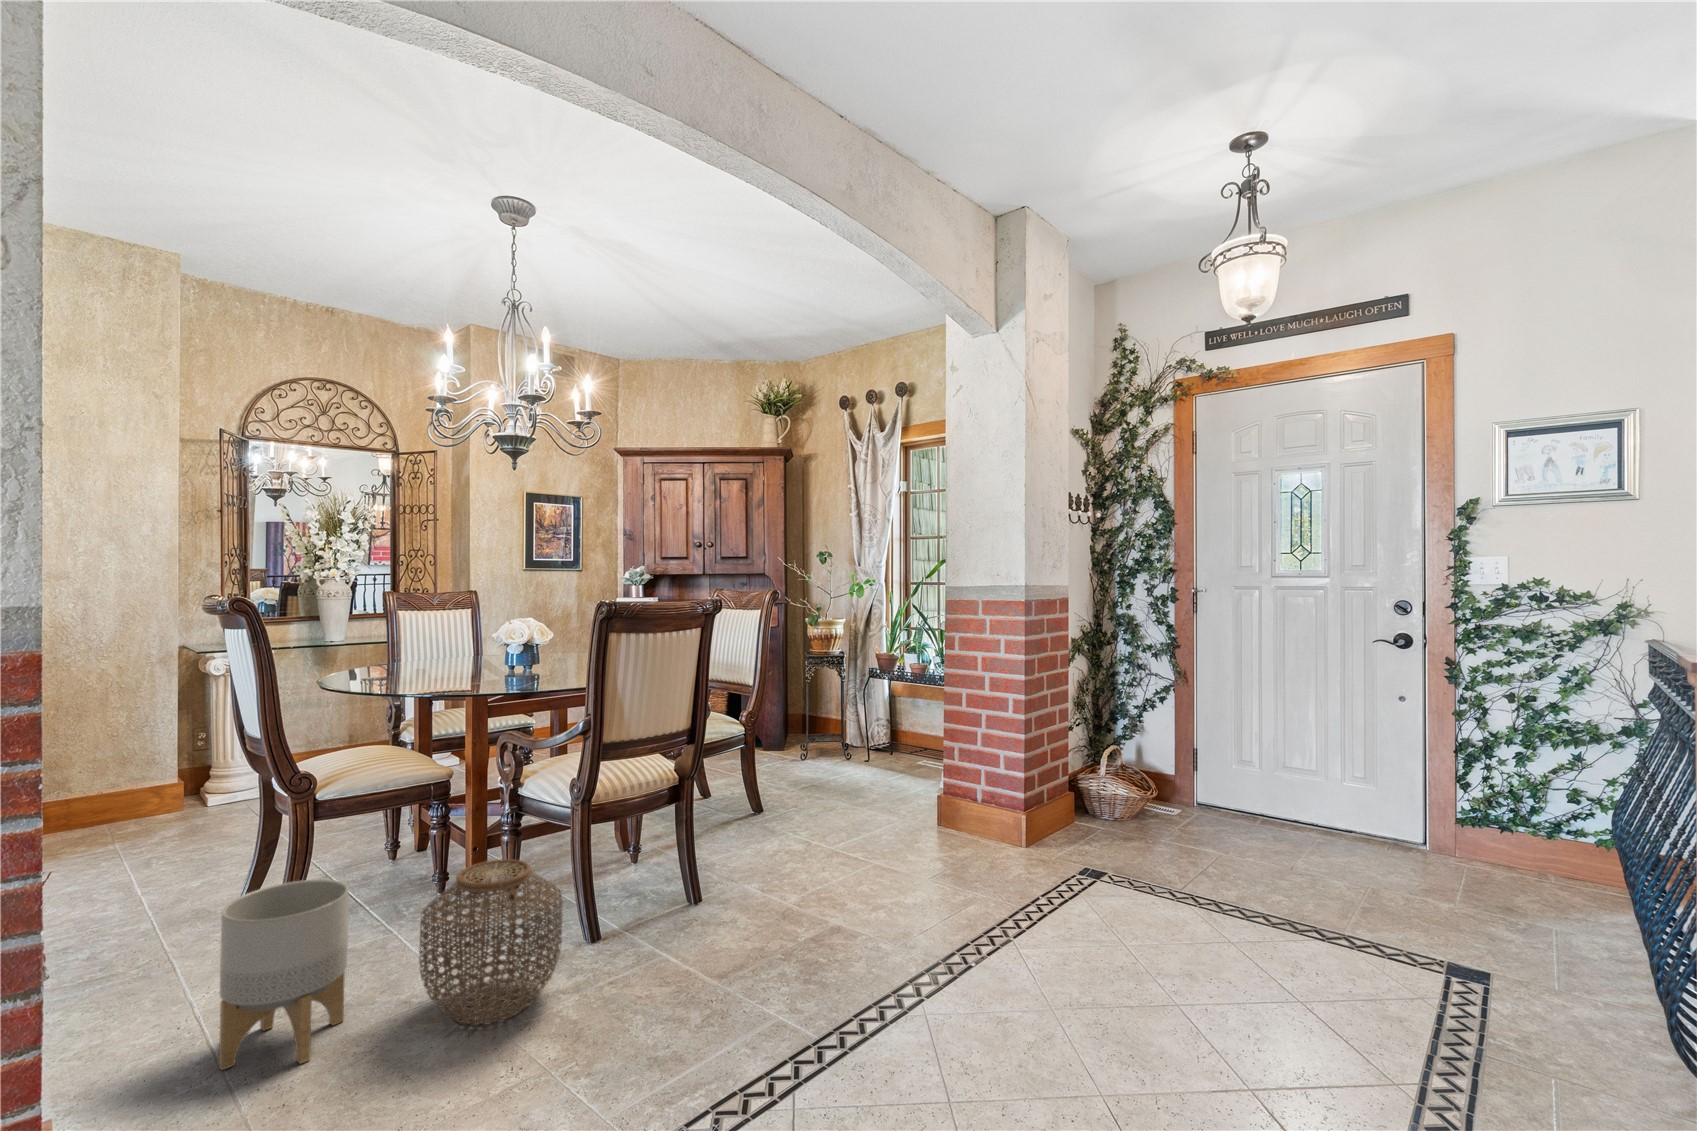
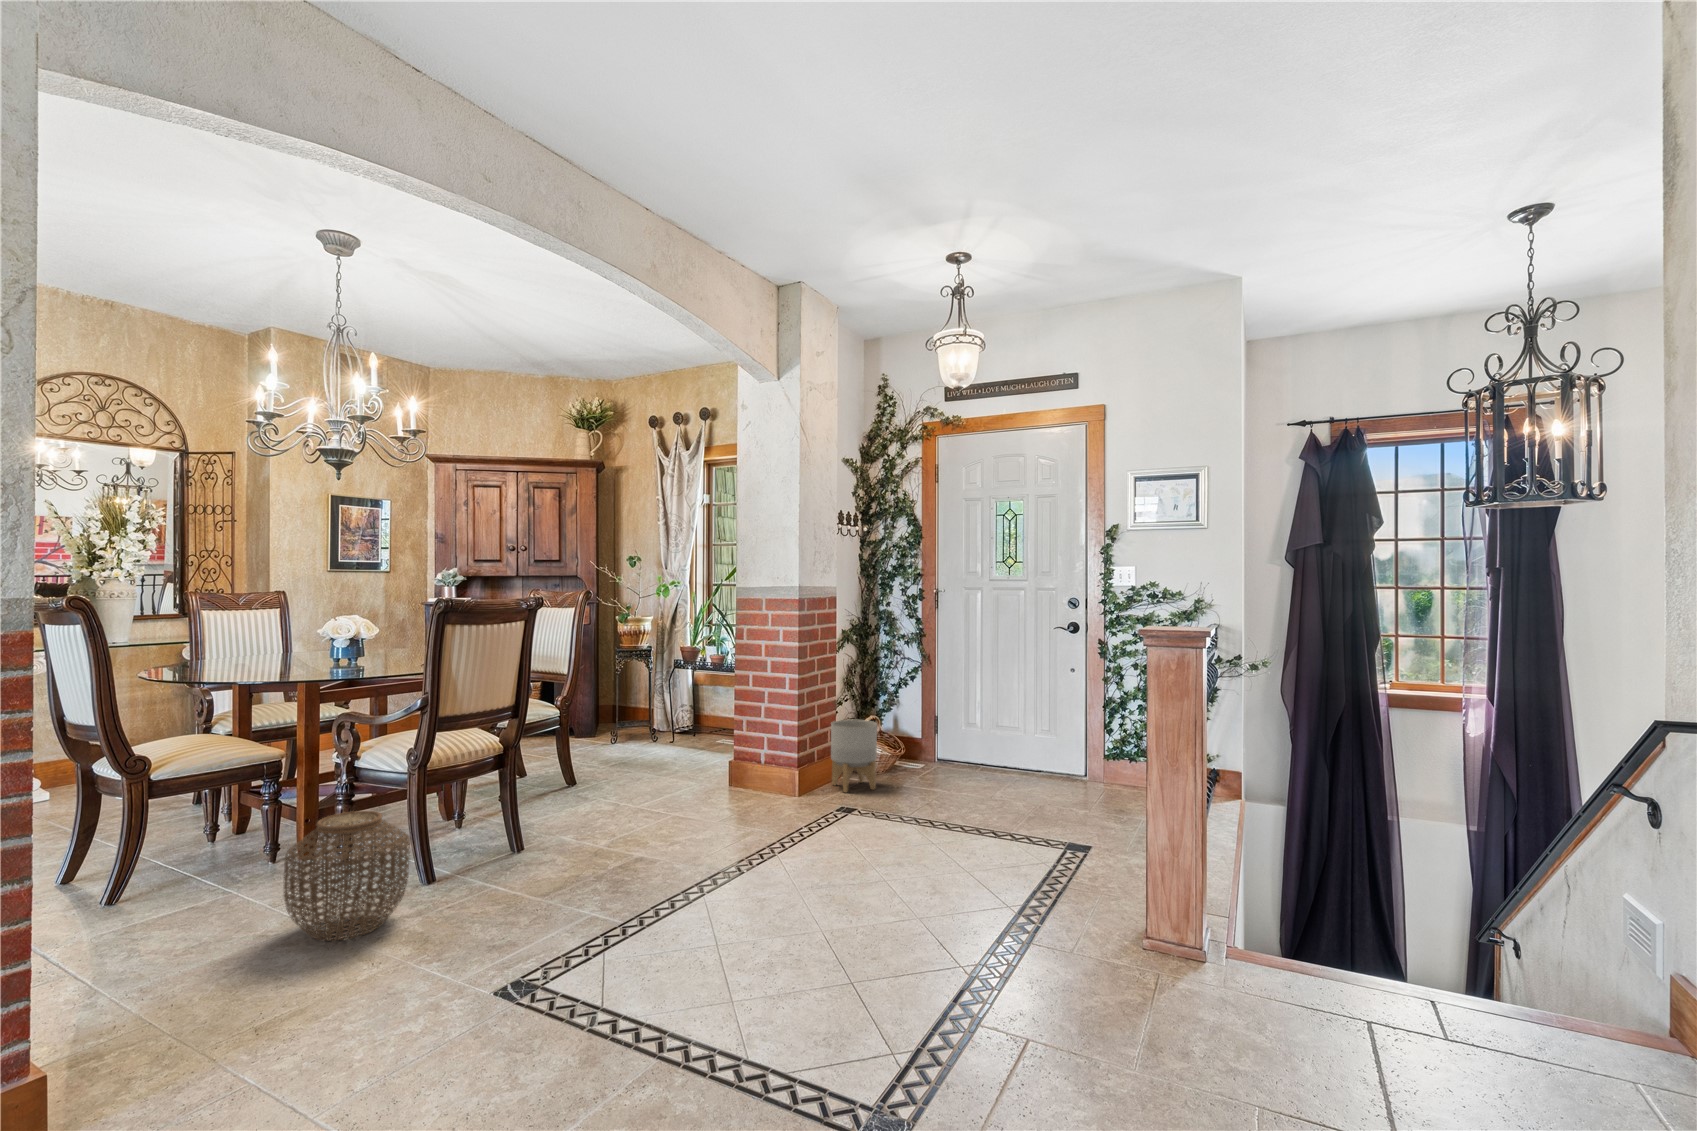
planter: present [219,879,349,1070] -> present [831,720,877,792]

